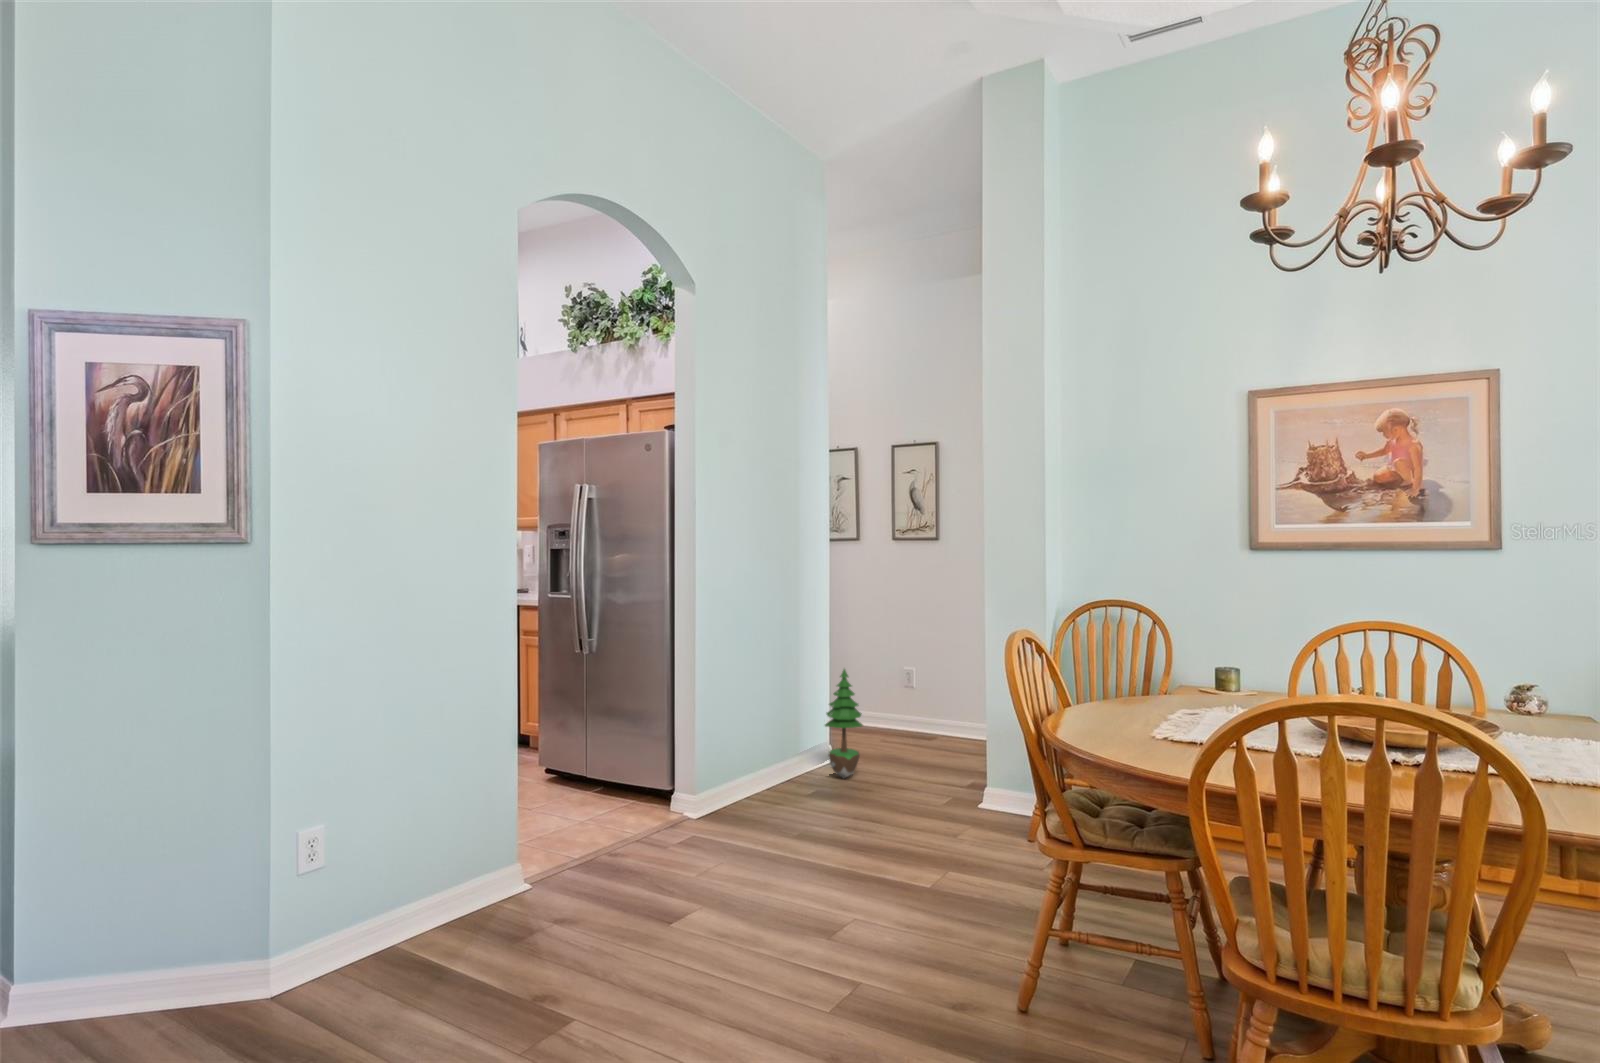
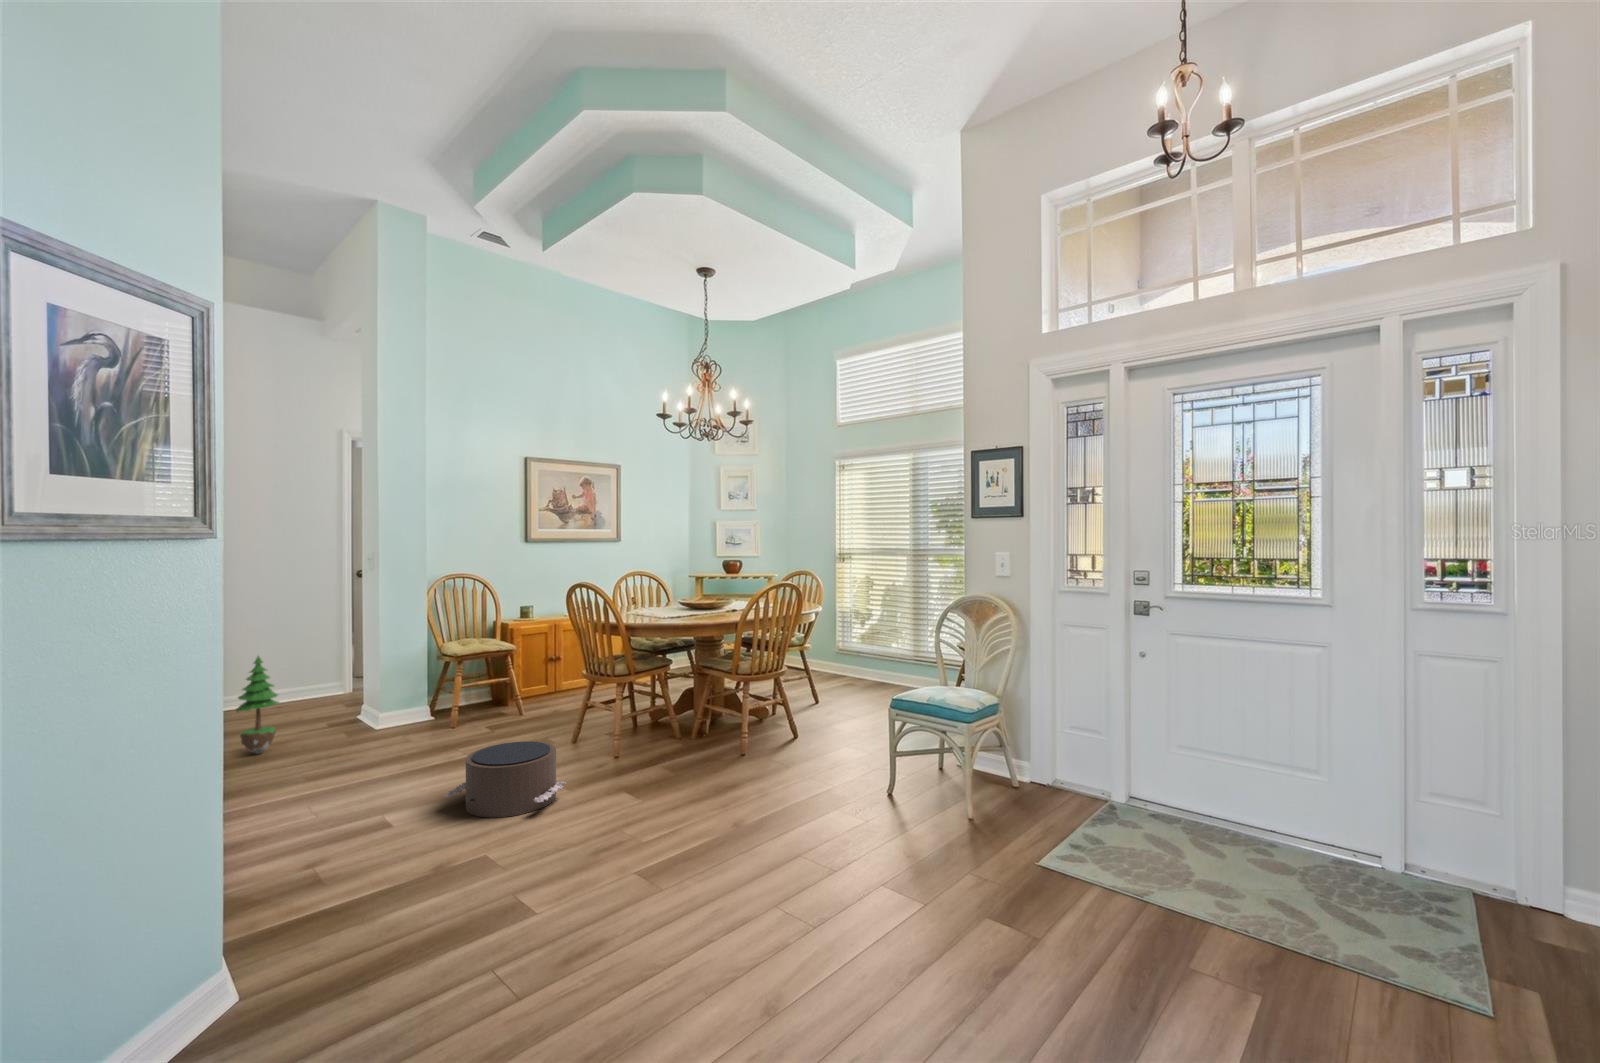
pouf: none [687,862,822,999] -> present [445,741,566,818]

